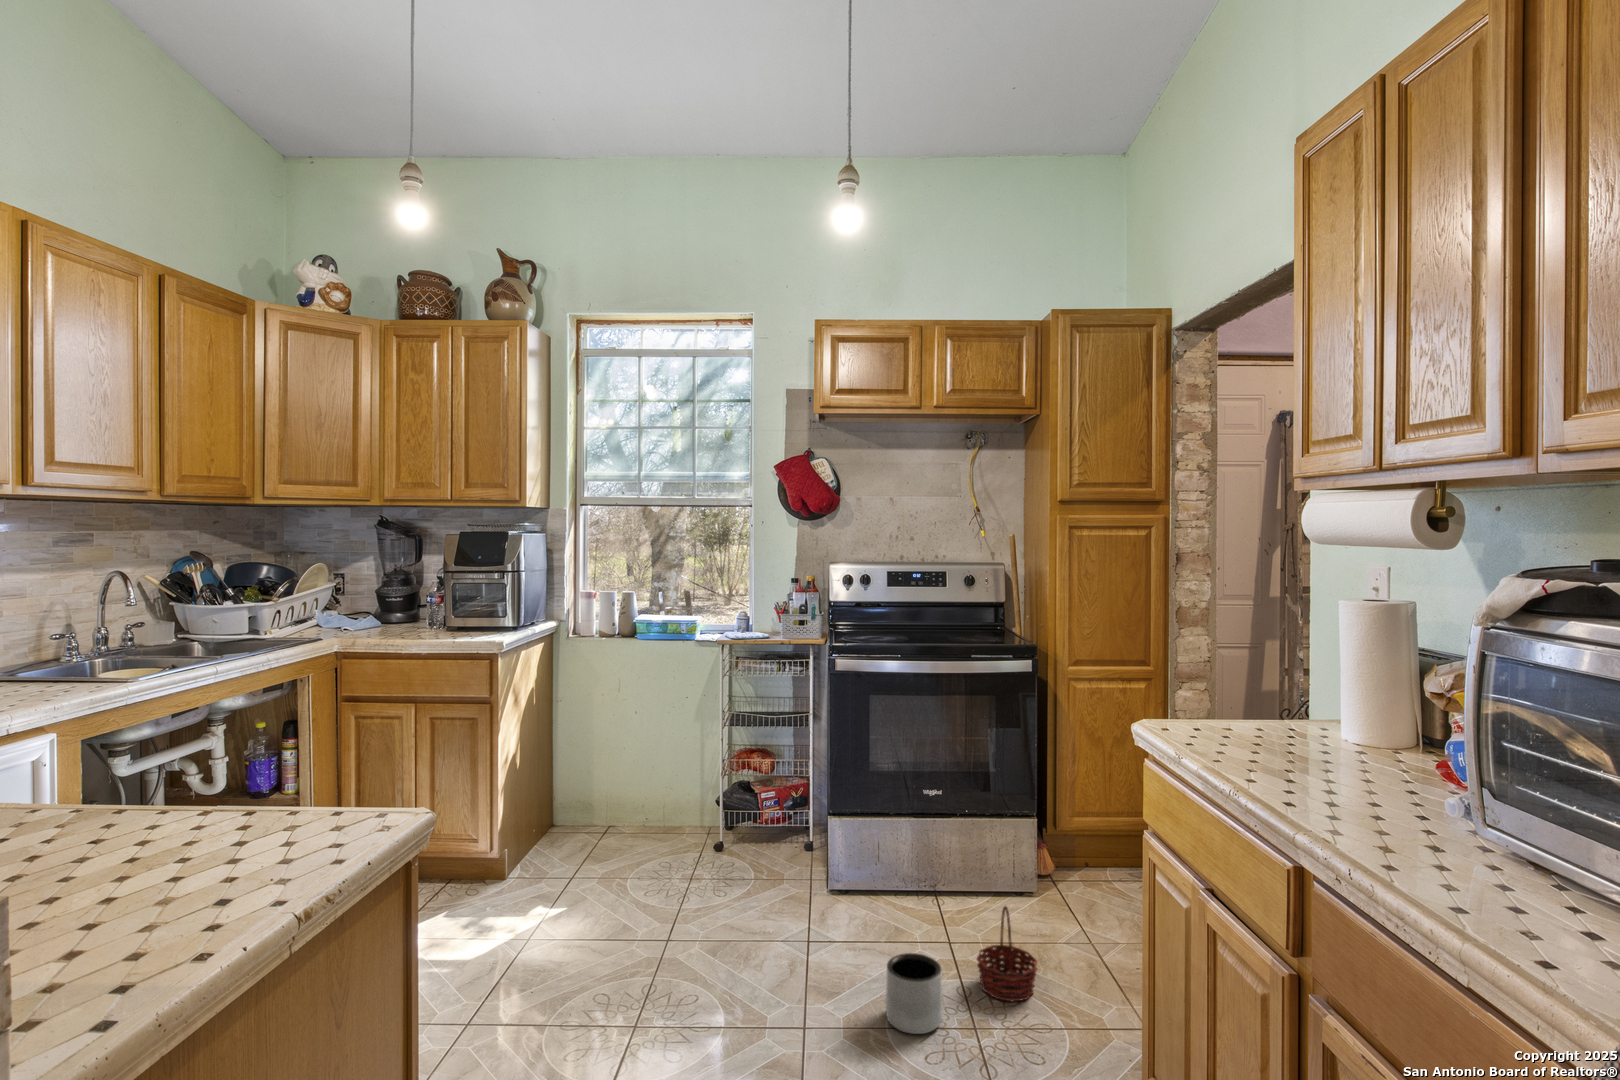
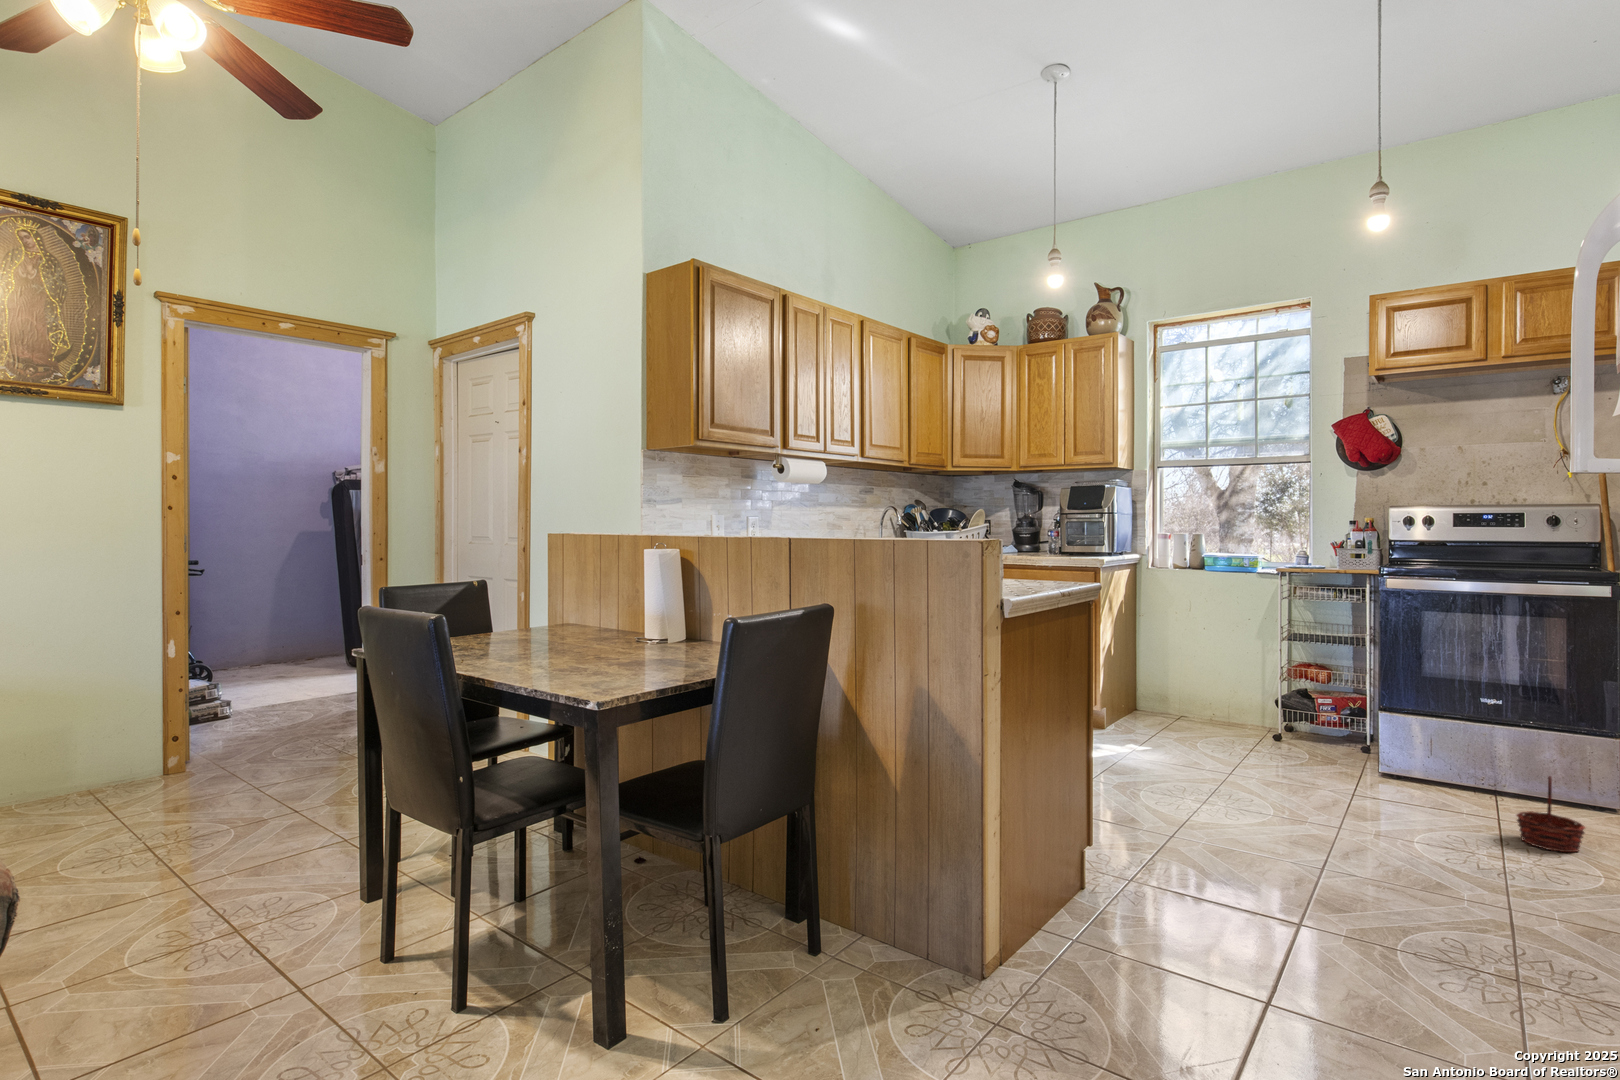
planter: present [886,953,942,1034] -> none [1415,790,1470,845]

